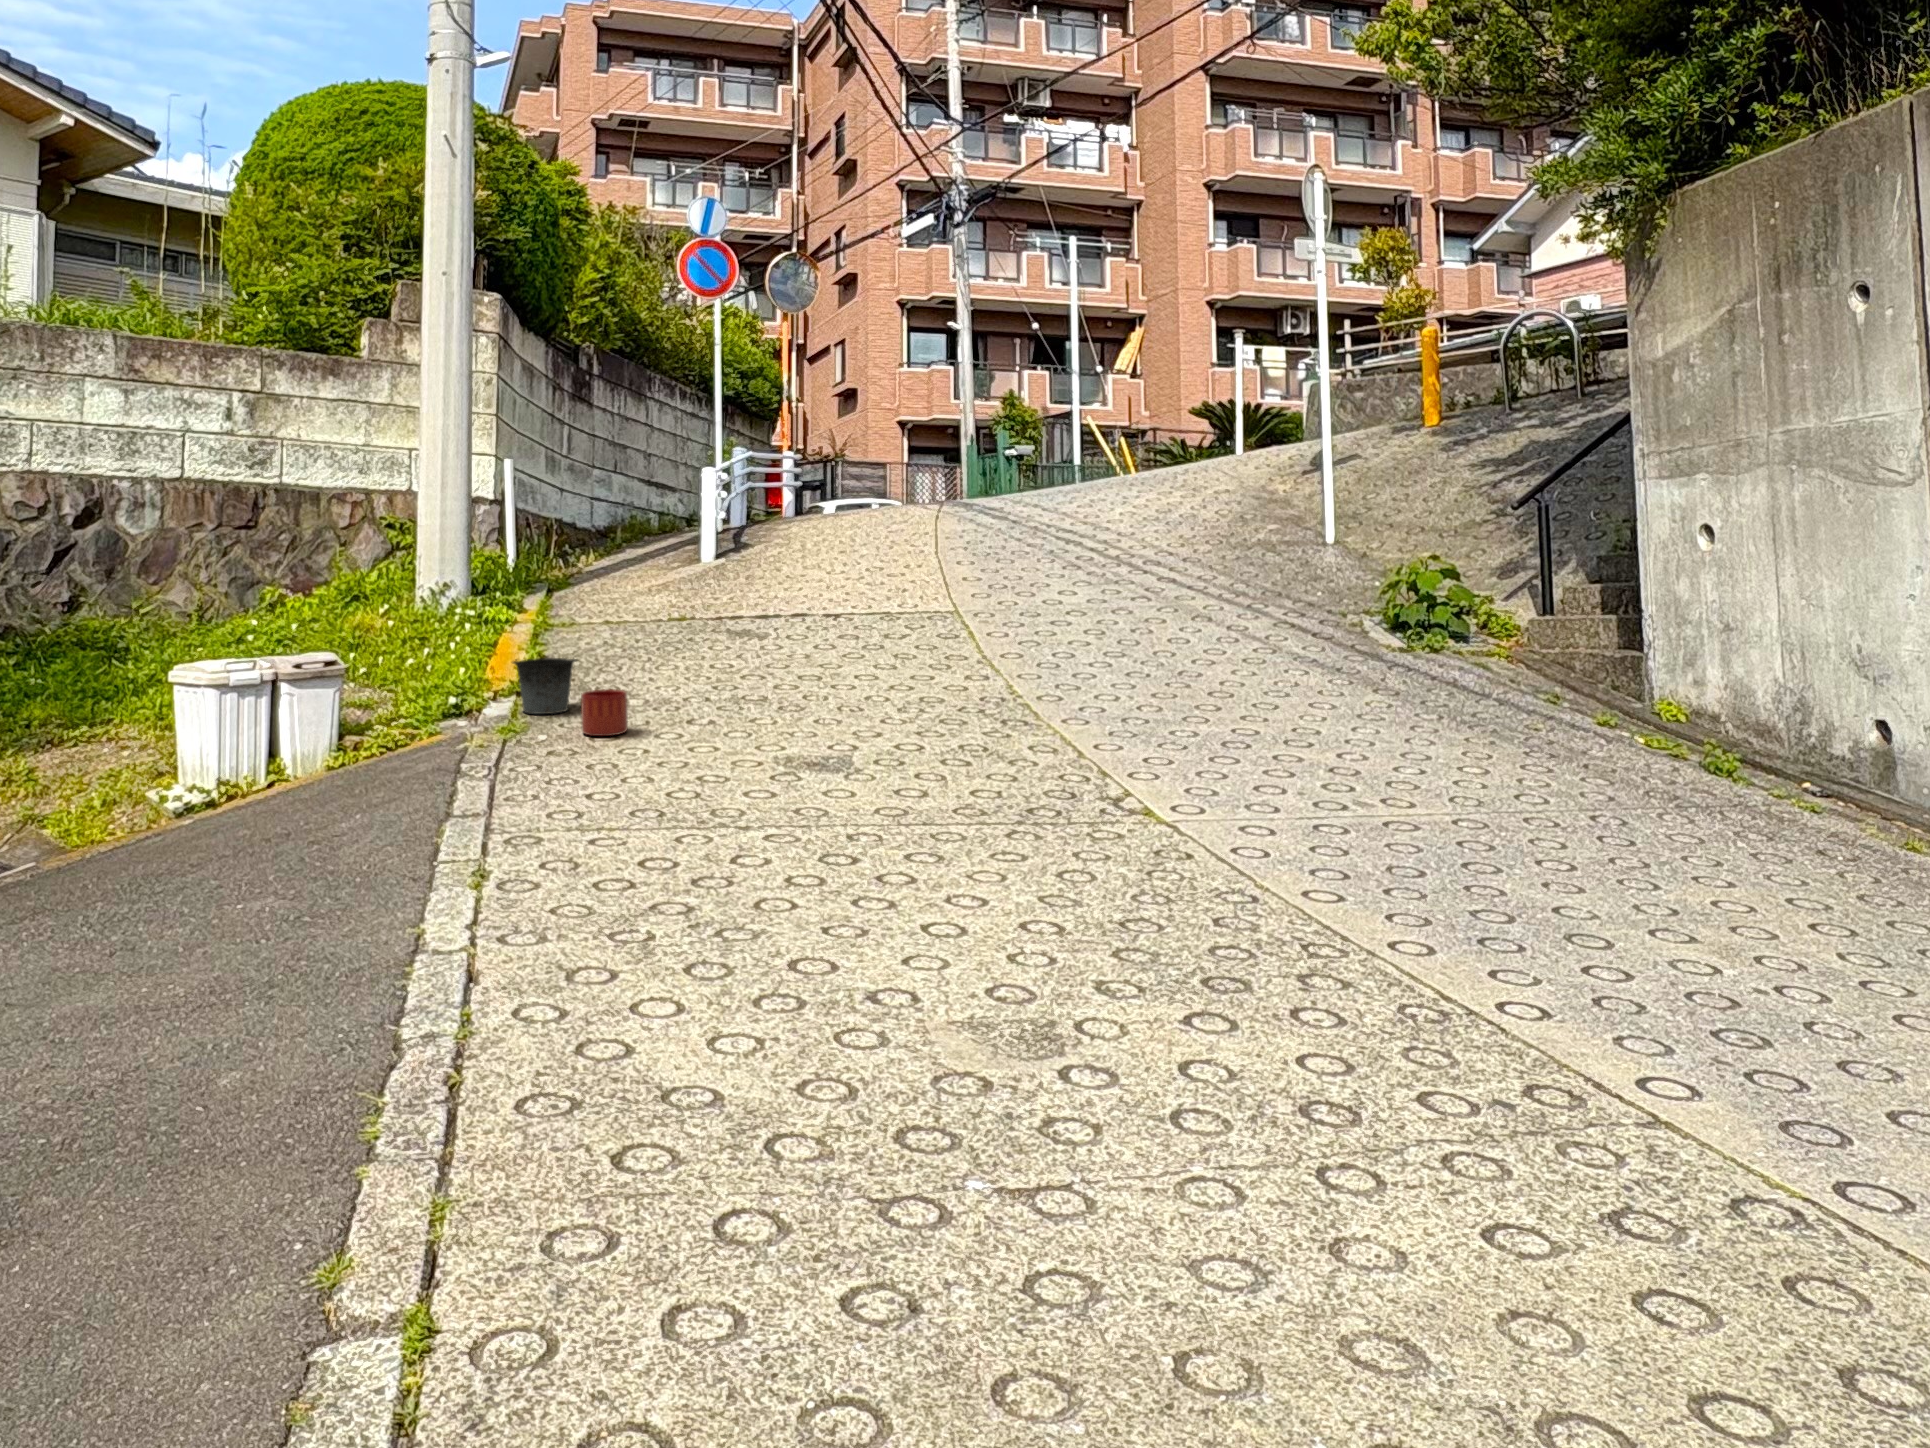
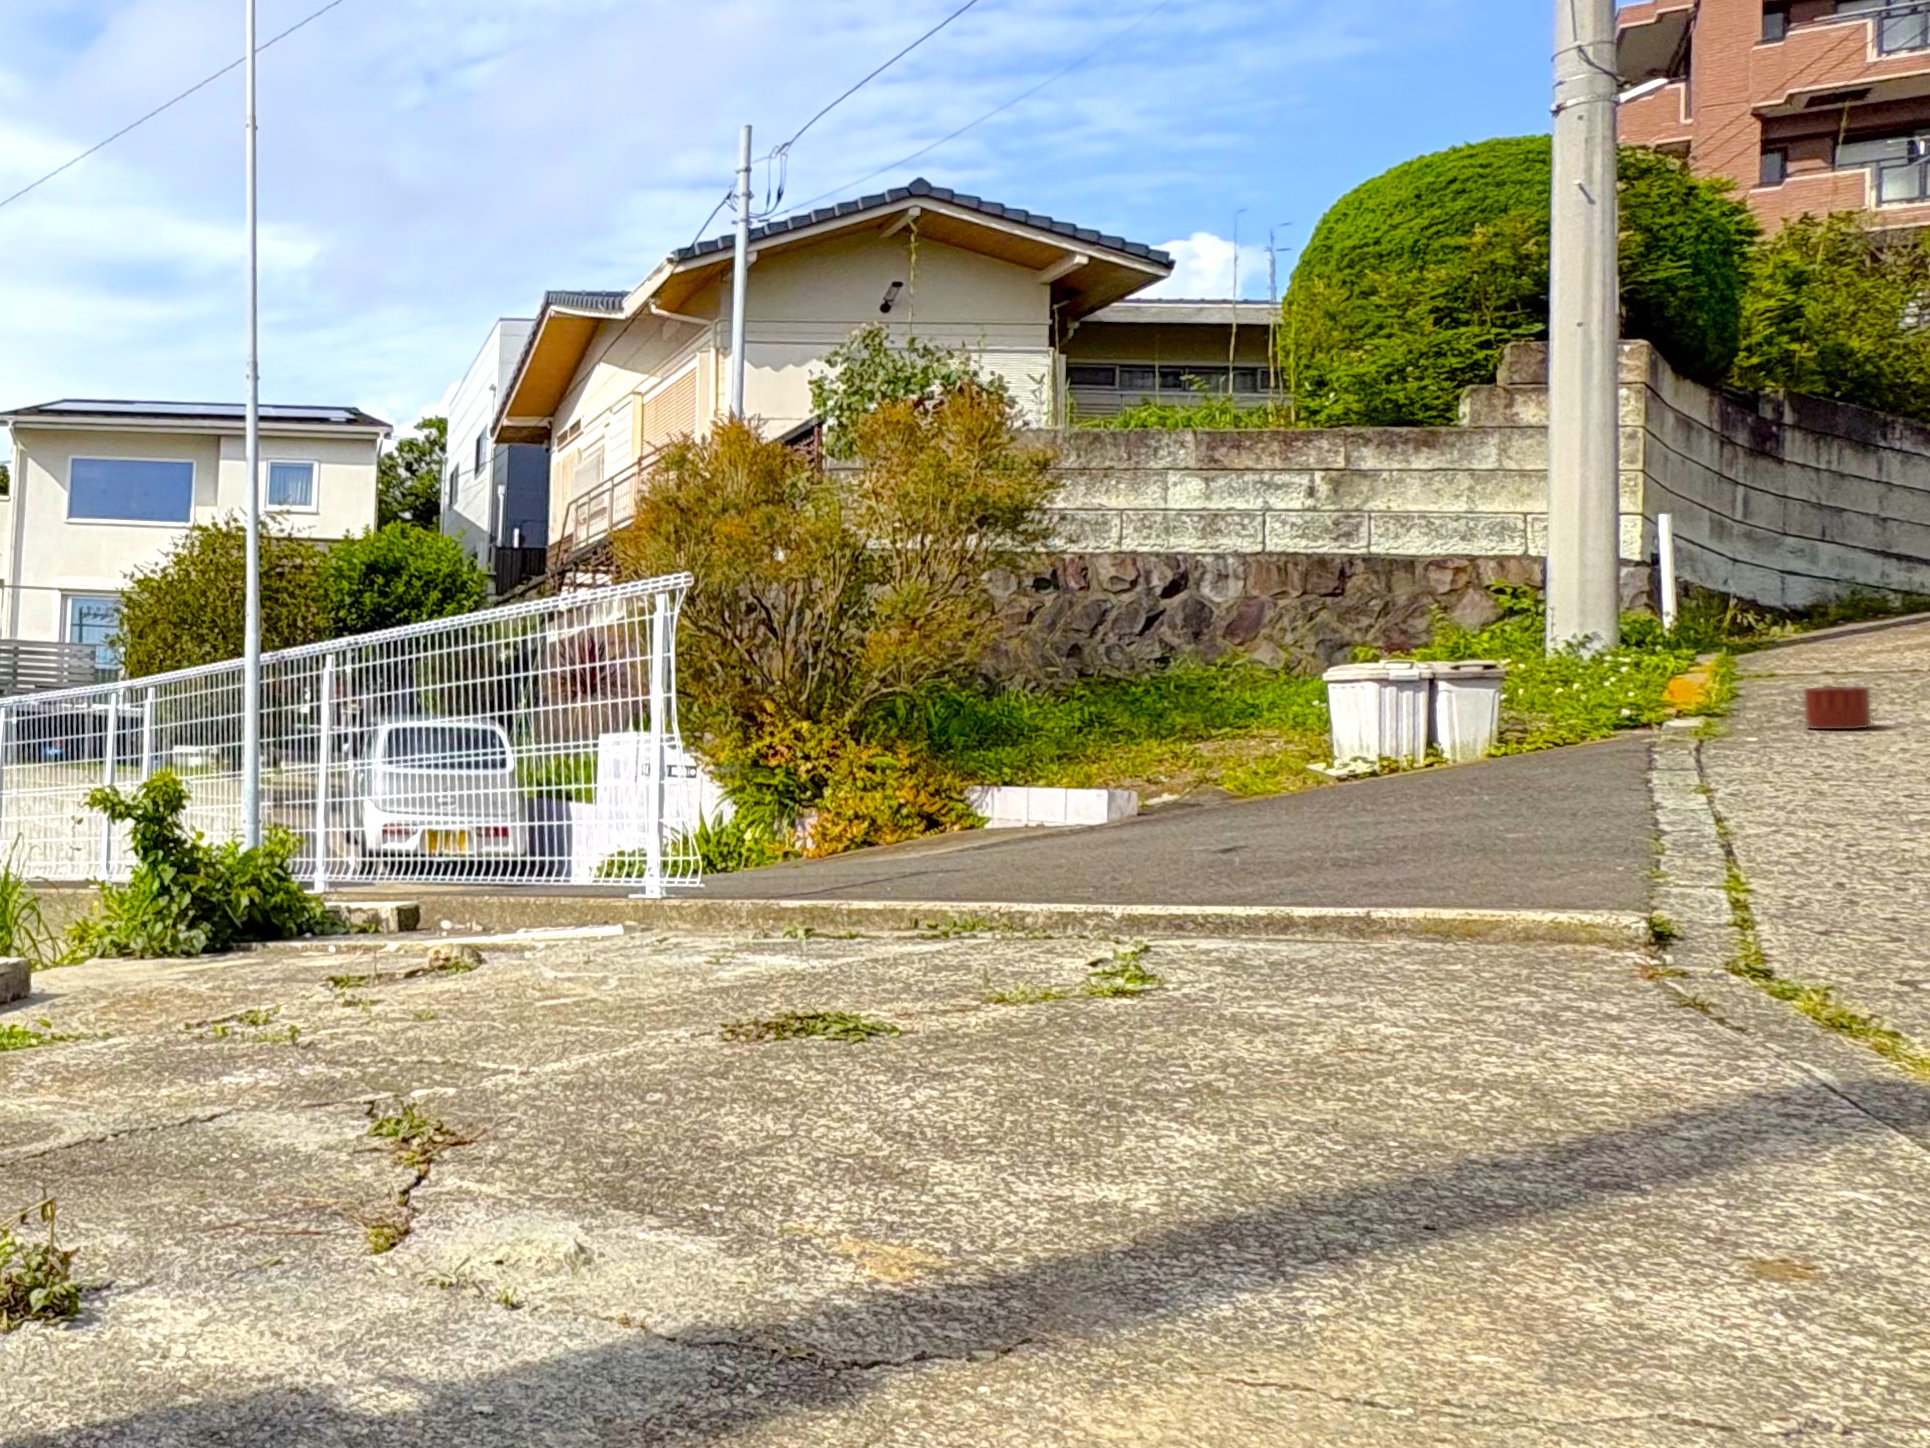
bucket: present [513,658,577,714] -> none [1705,664,1795,719]

